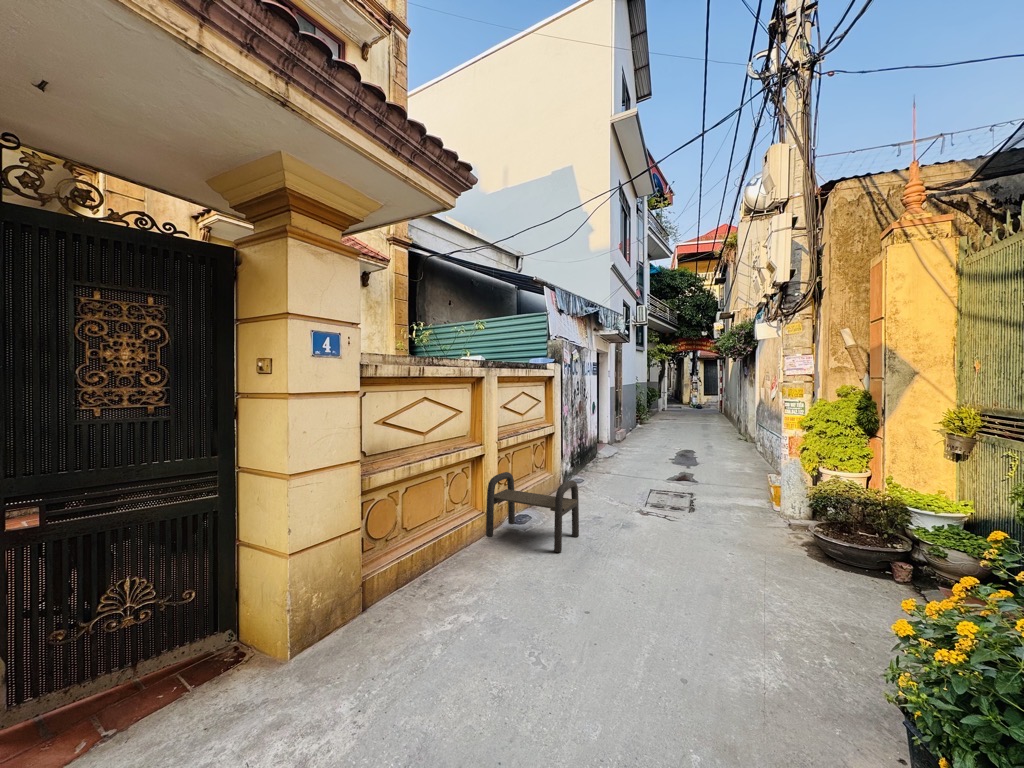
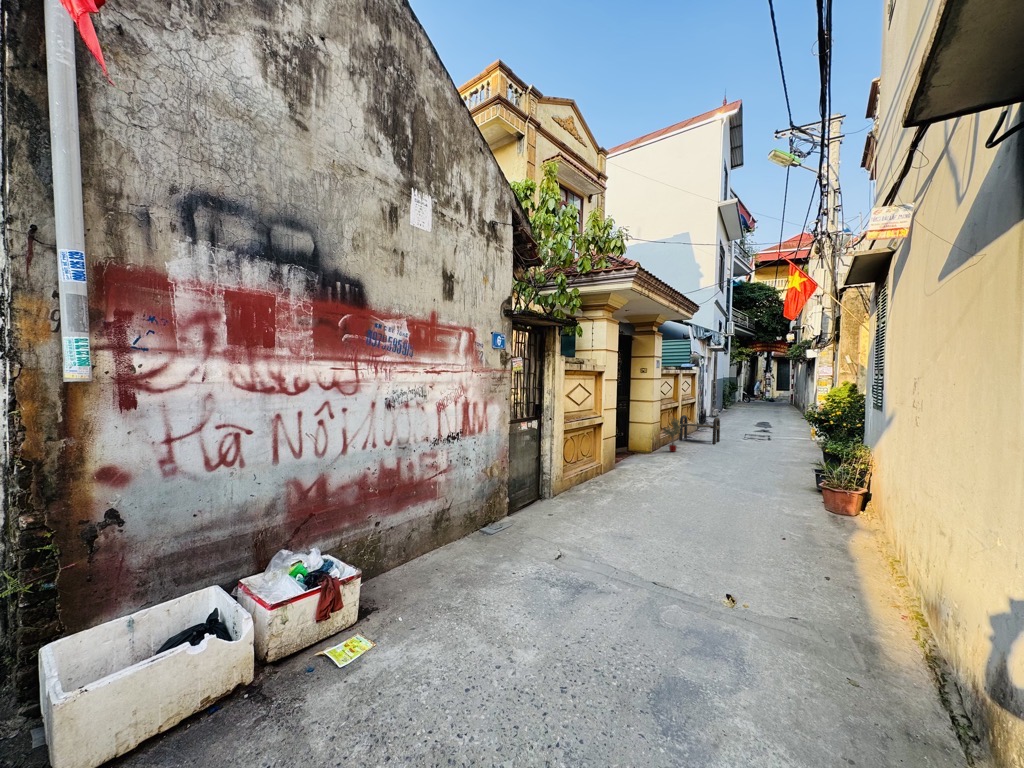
potted tree: none [330,514,415,644] -> present [663,418,681,452]

